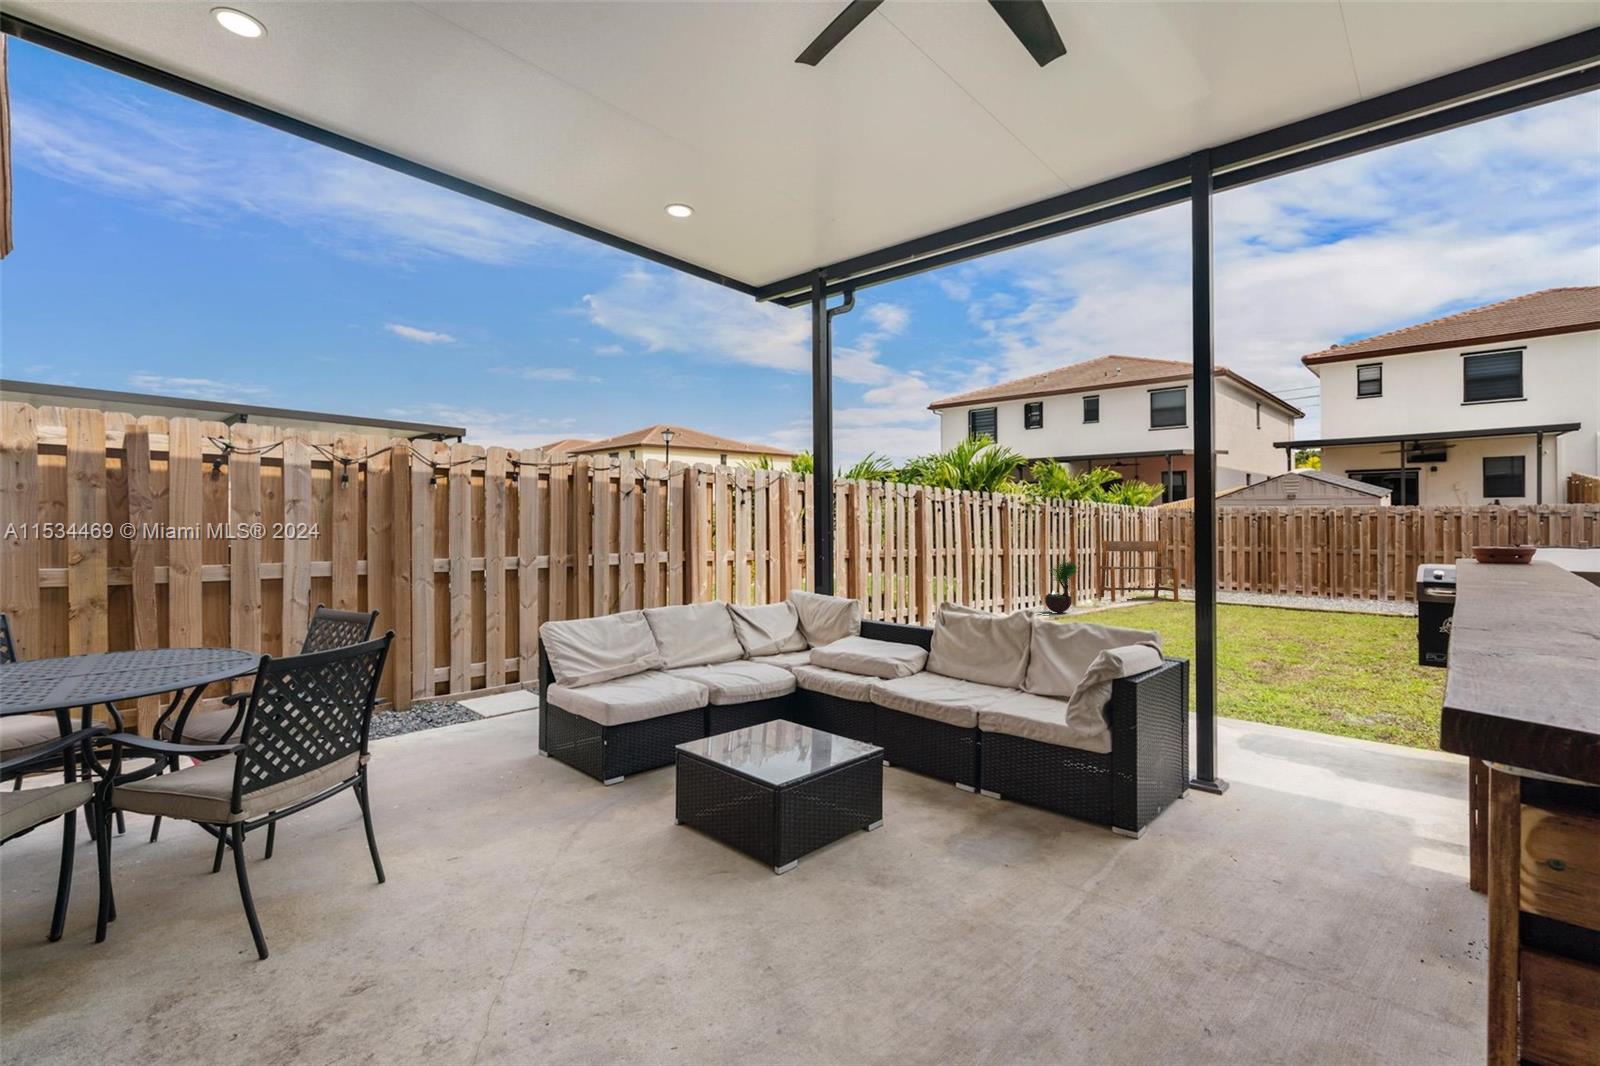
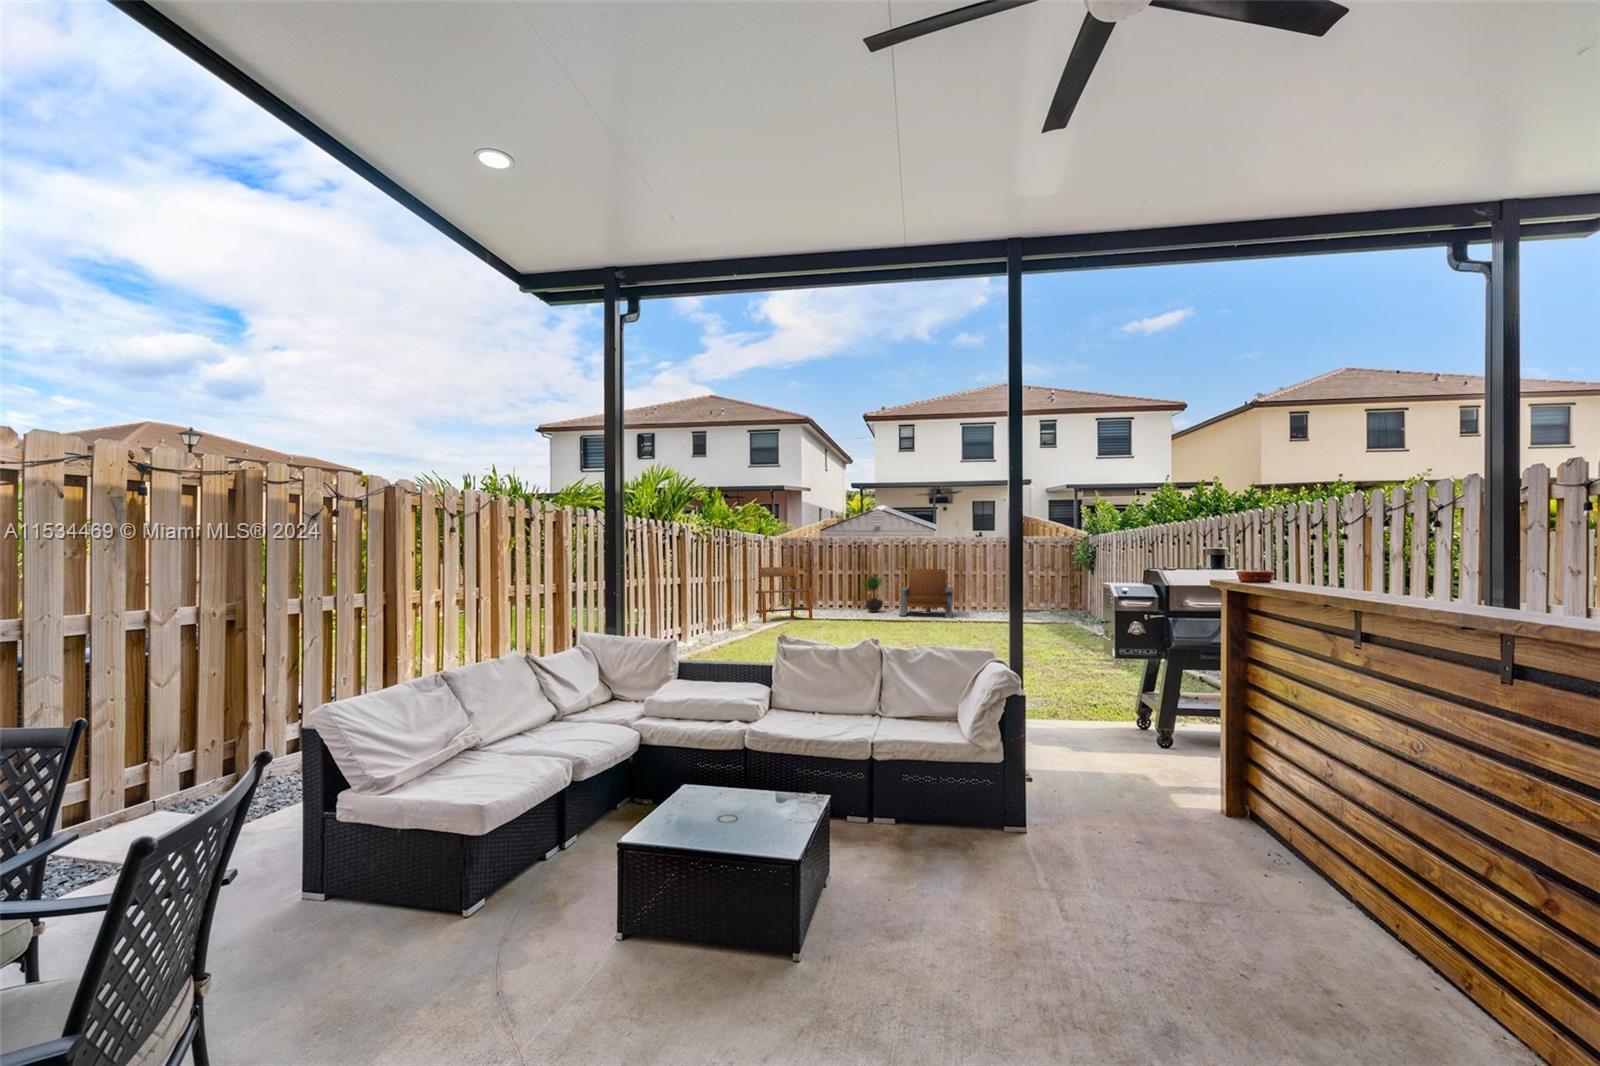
lounge chair: none [1309,545,1408,613] -> present [899,568,953,618]
potted tree: present [1045,560,1078,613] -> present [865,575,883,612]

